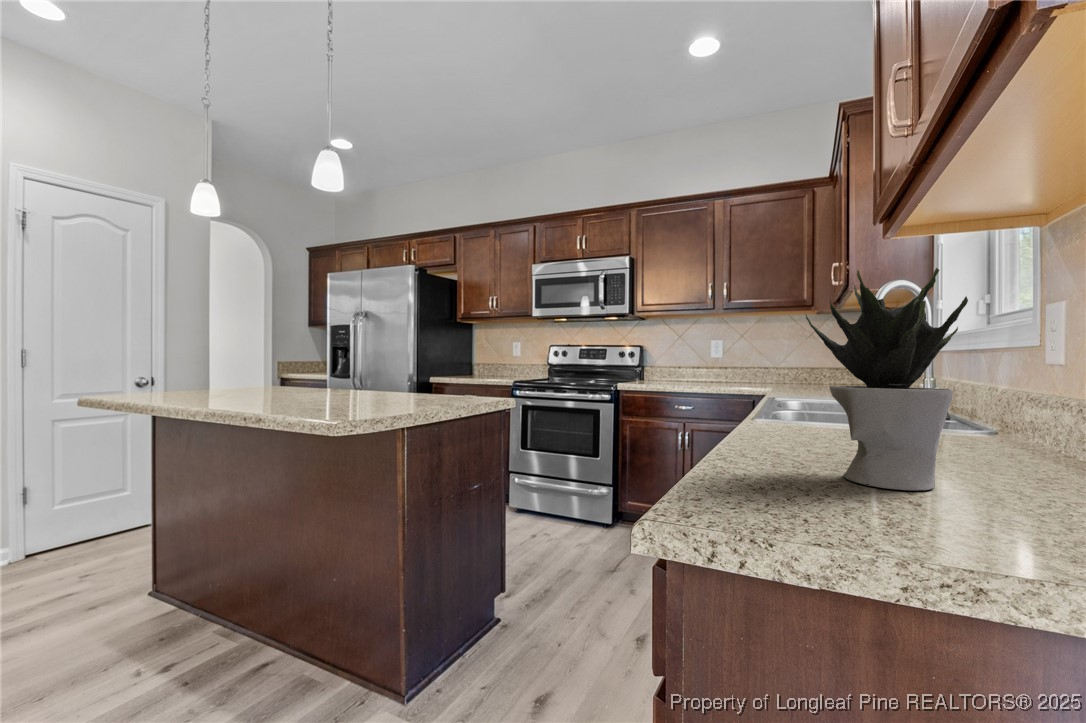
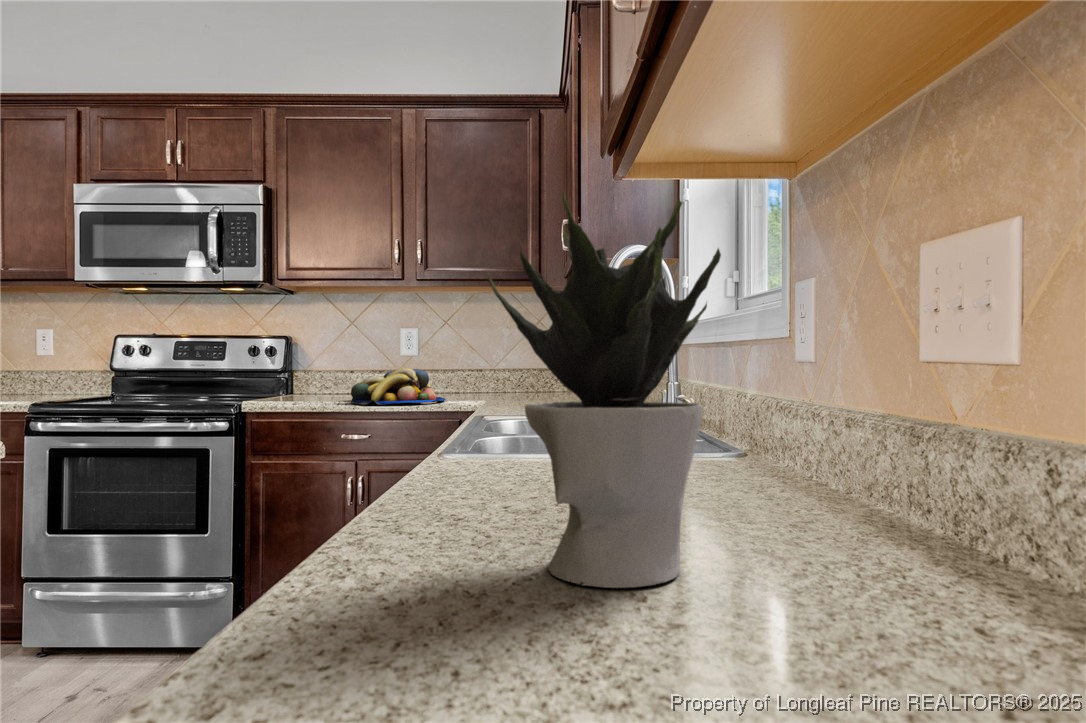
fruit bowl: none [681,365,744,388] -> present [351,368,446,405]

